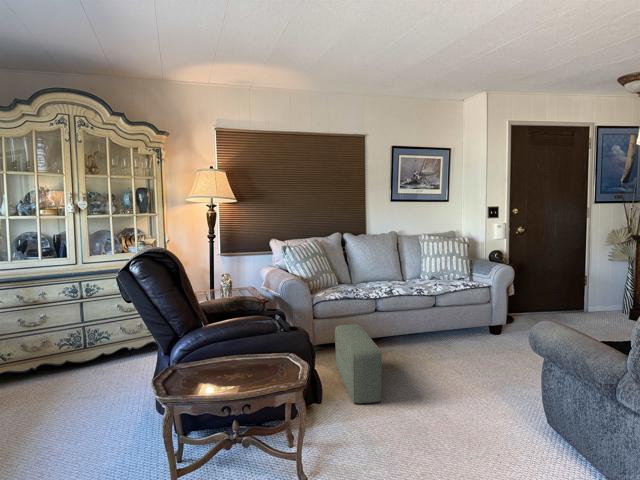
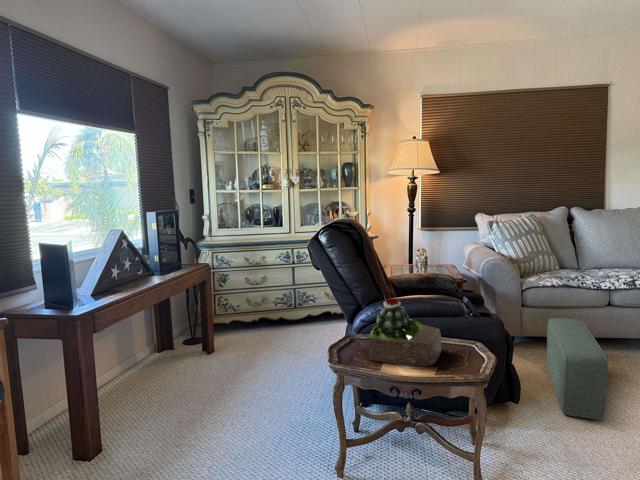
succulent plant: none [198,323,263,386] -> present [369,299,441,367]

